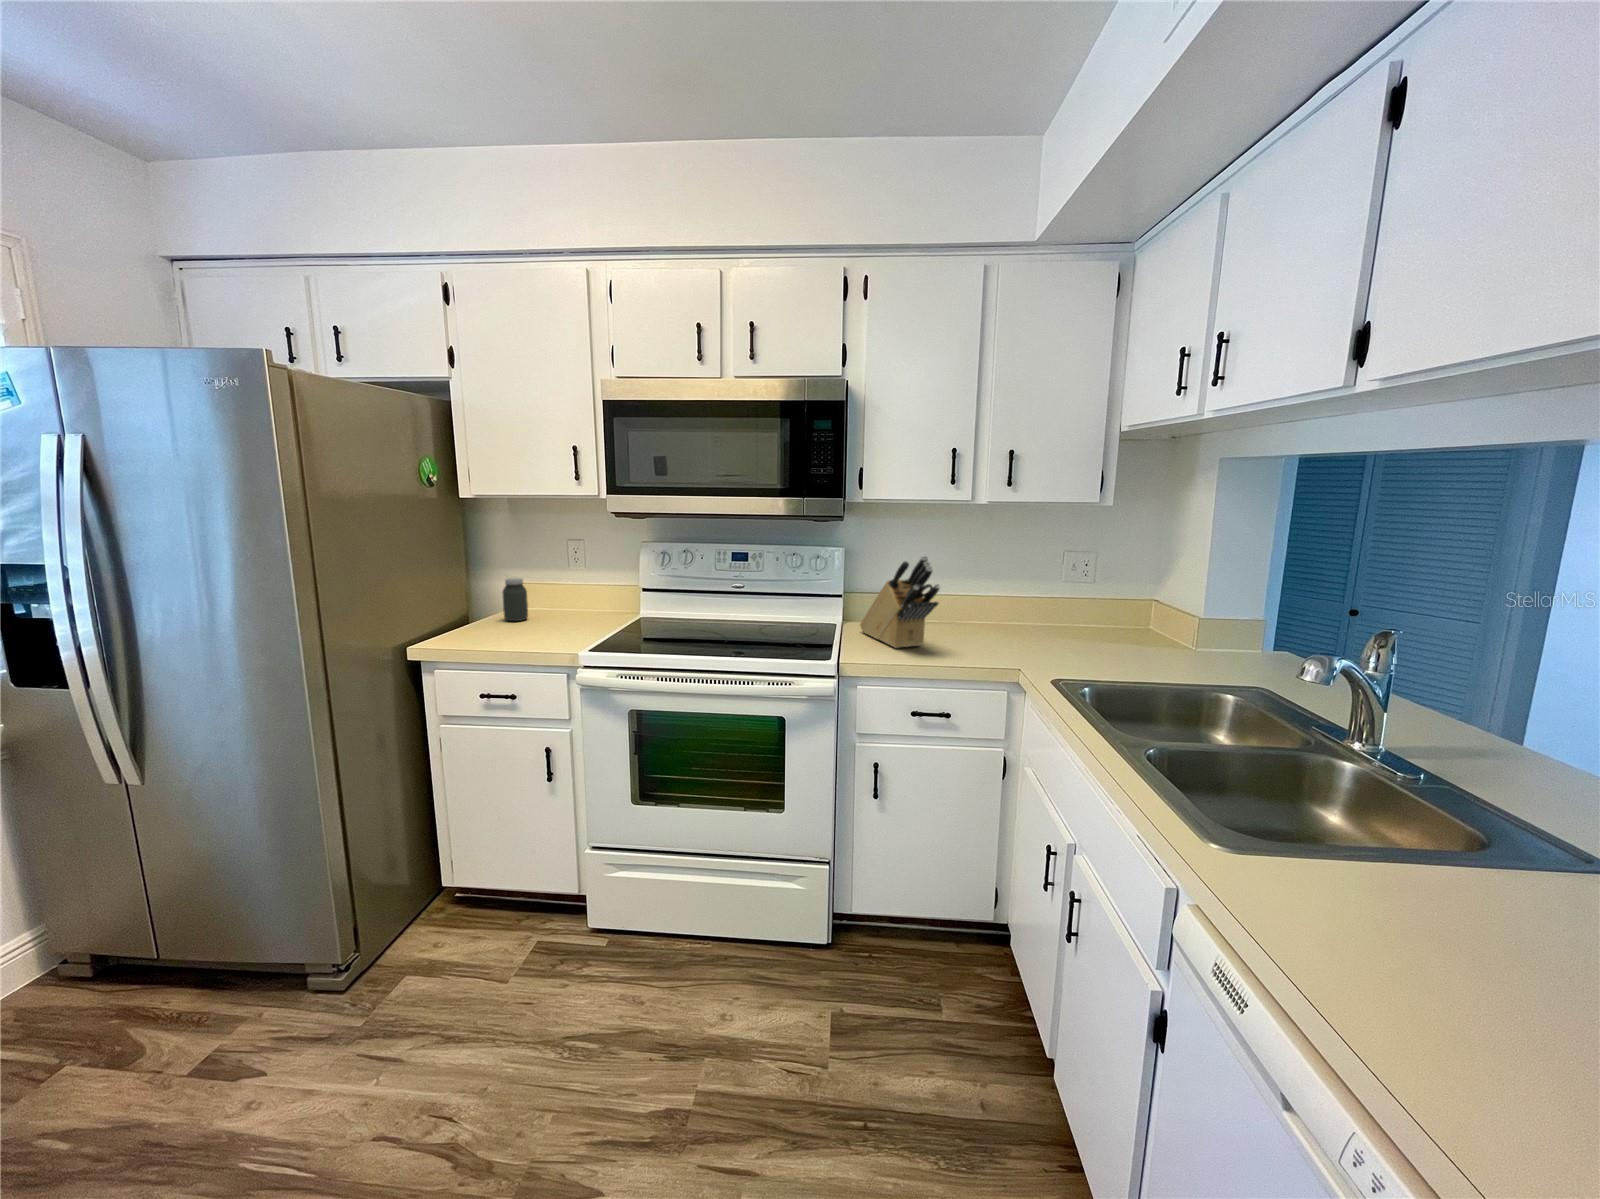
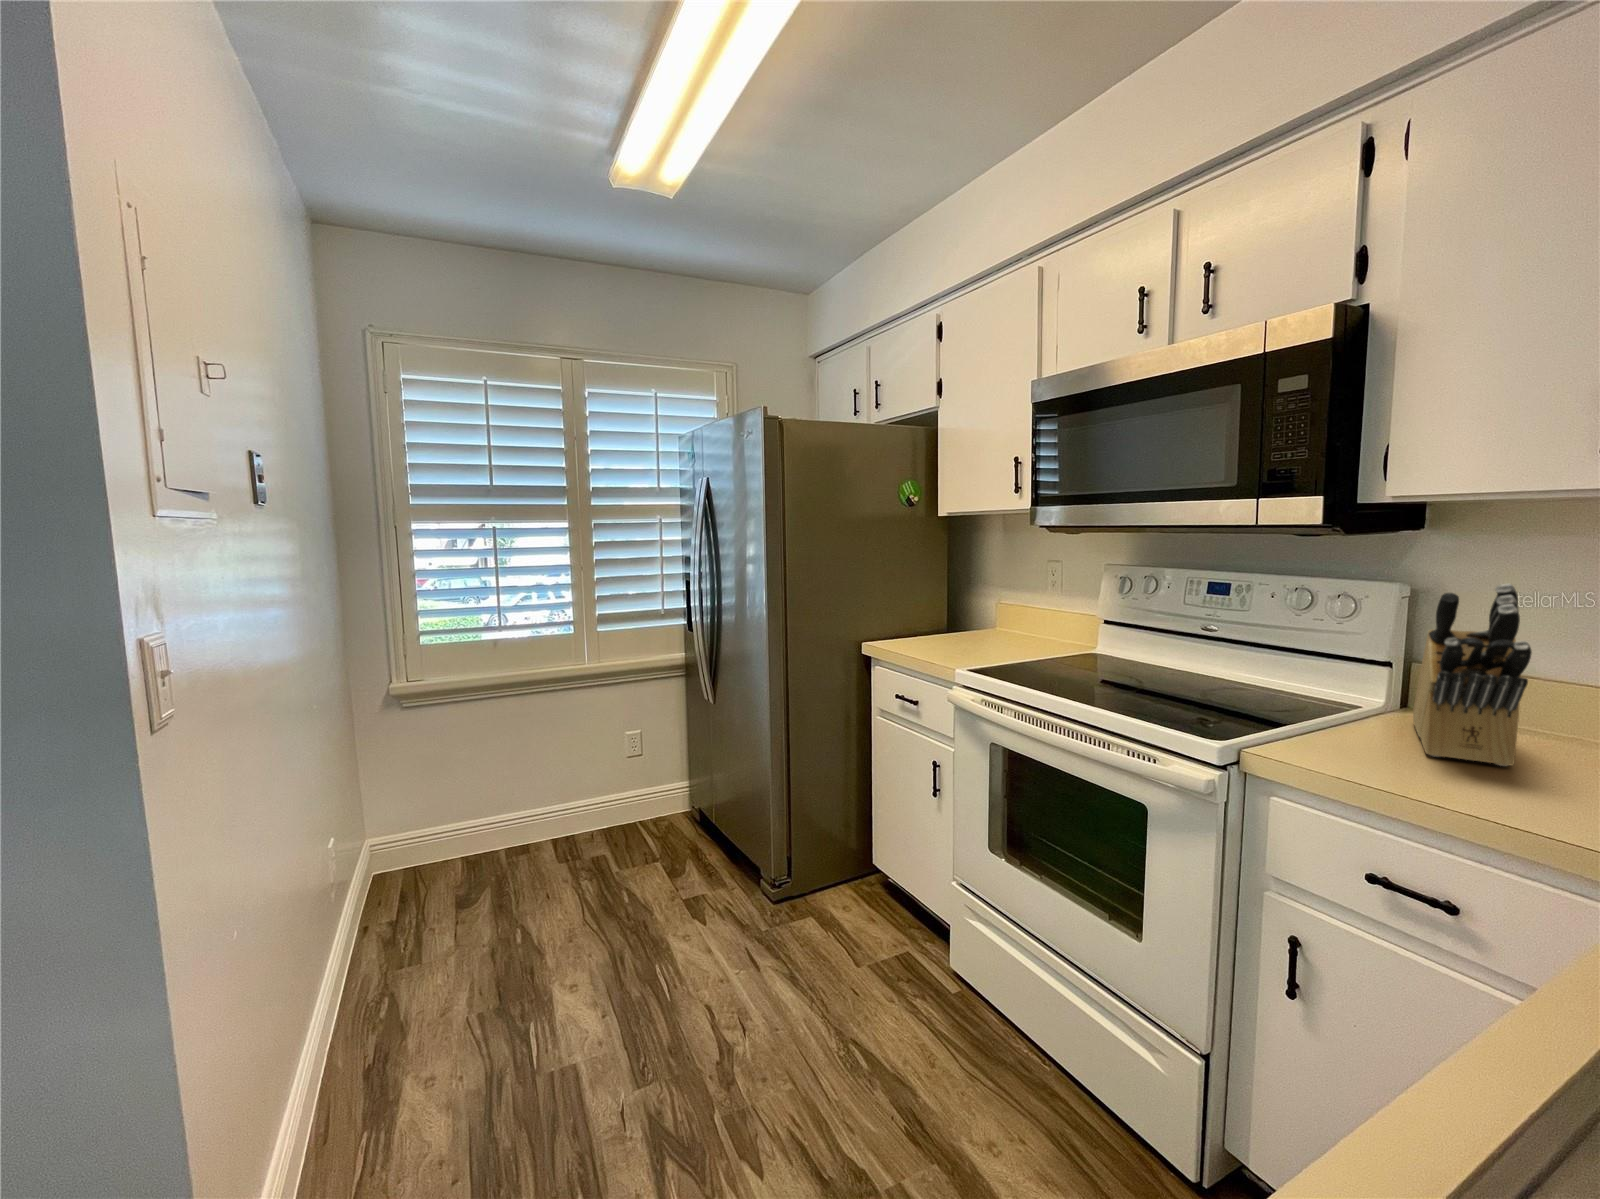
jar: present [502,578,528,621] -> none [964,595,988,638]

